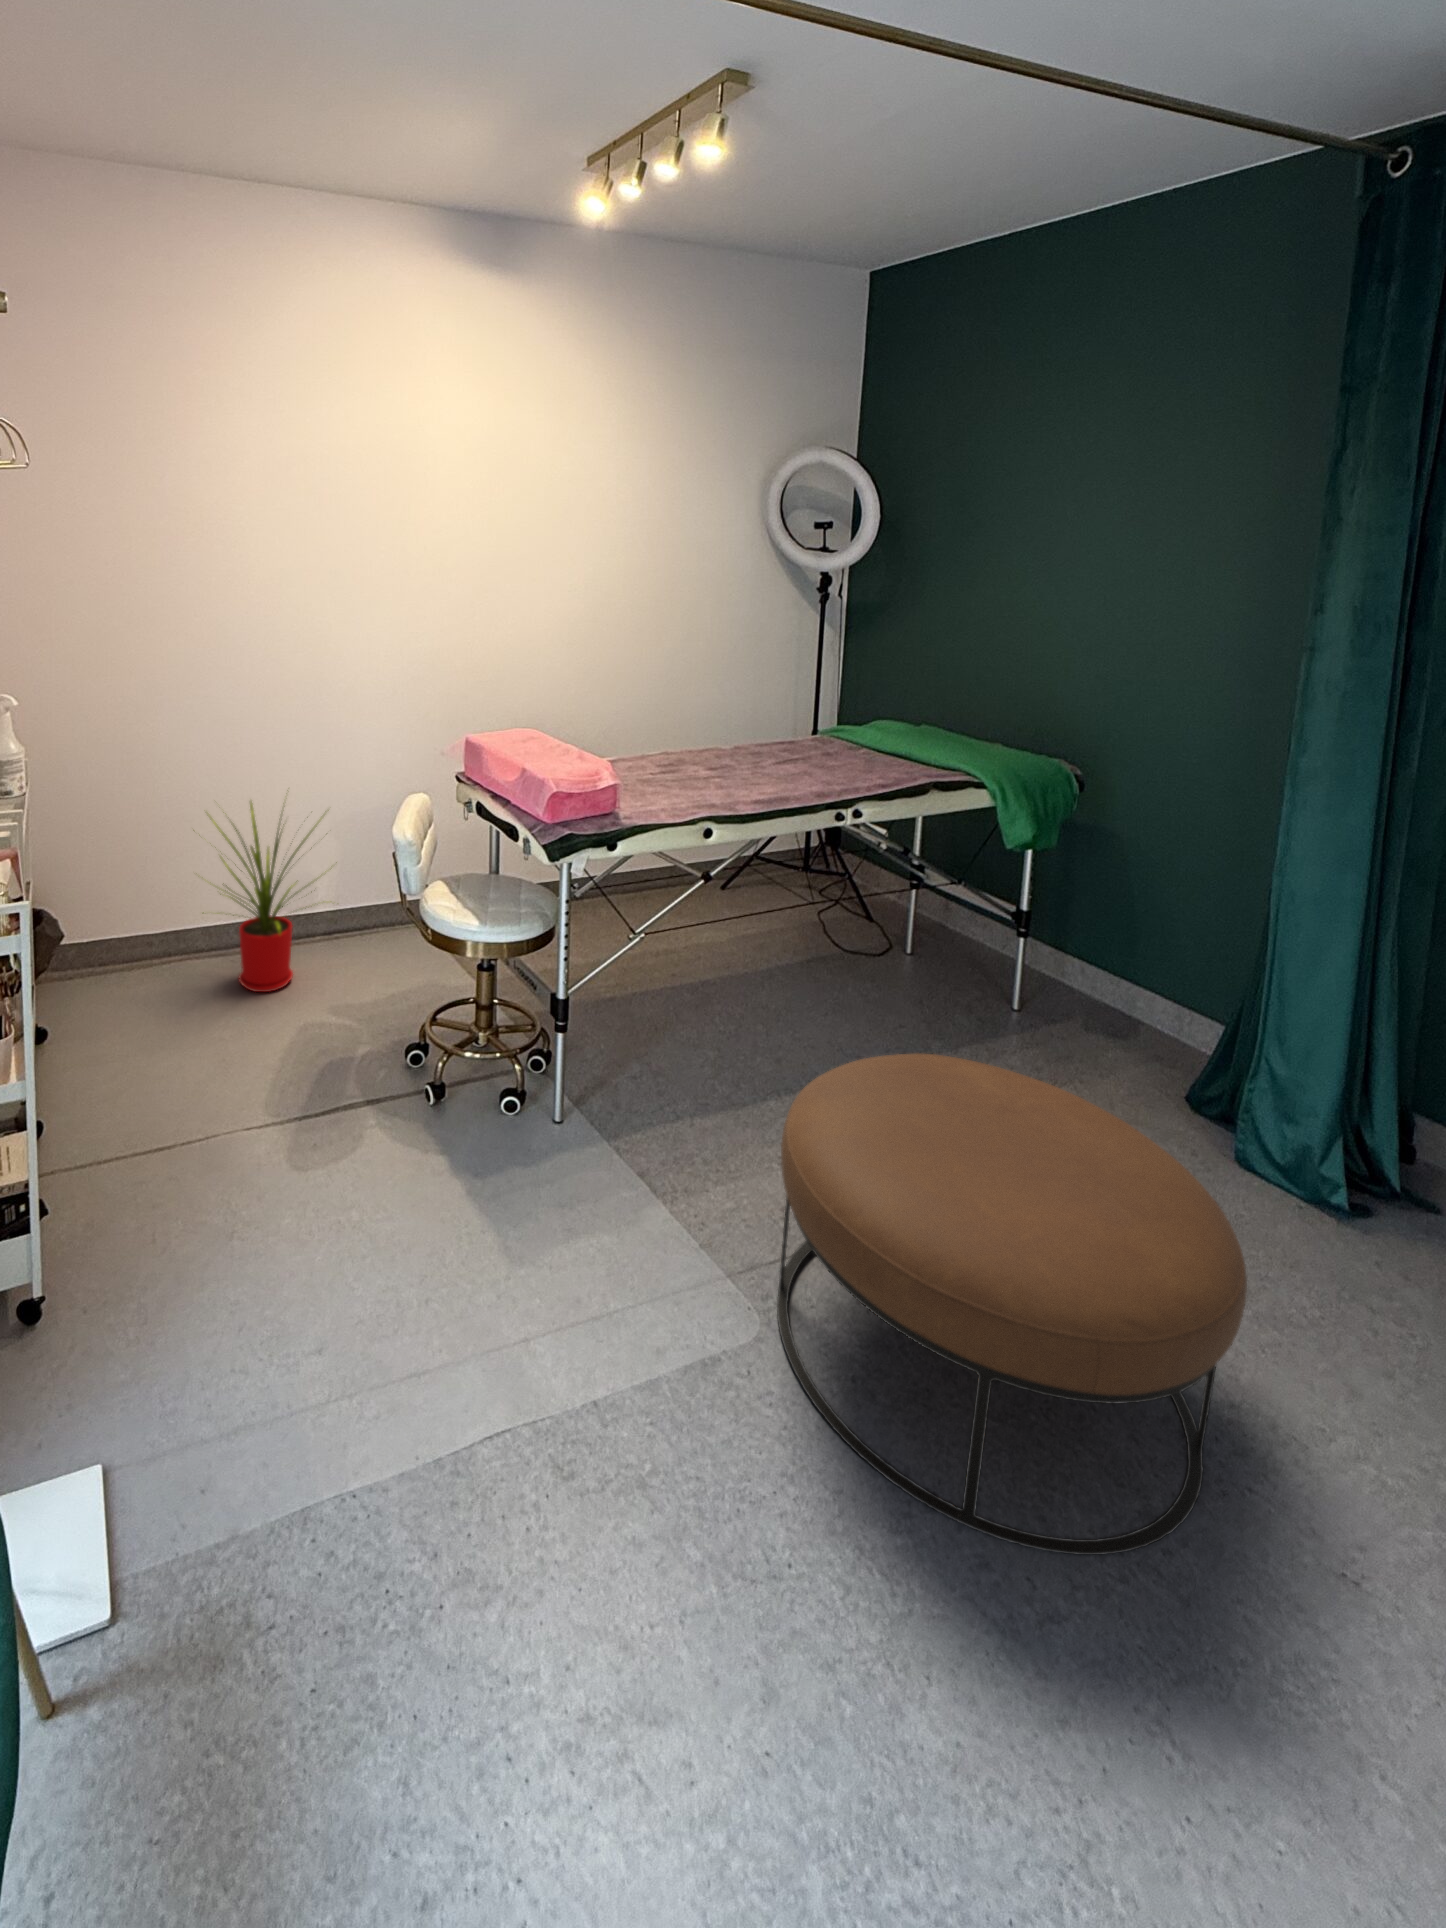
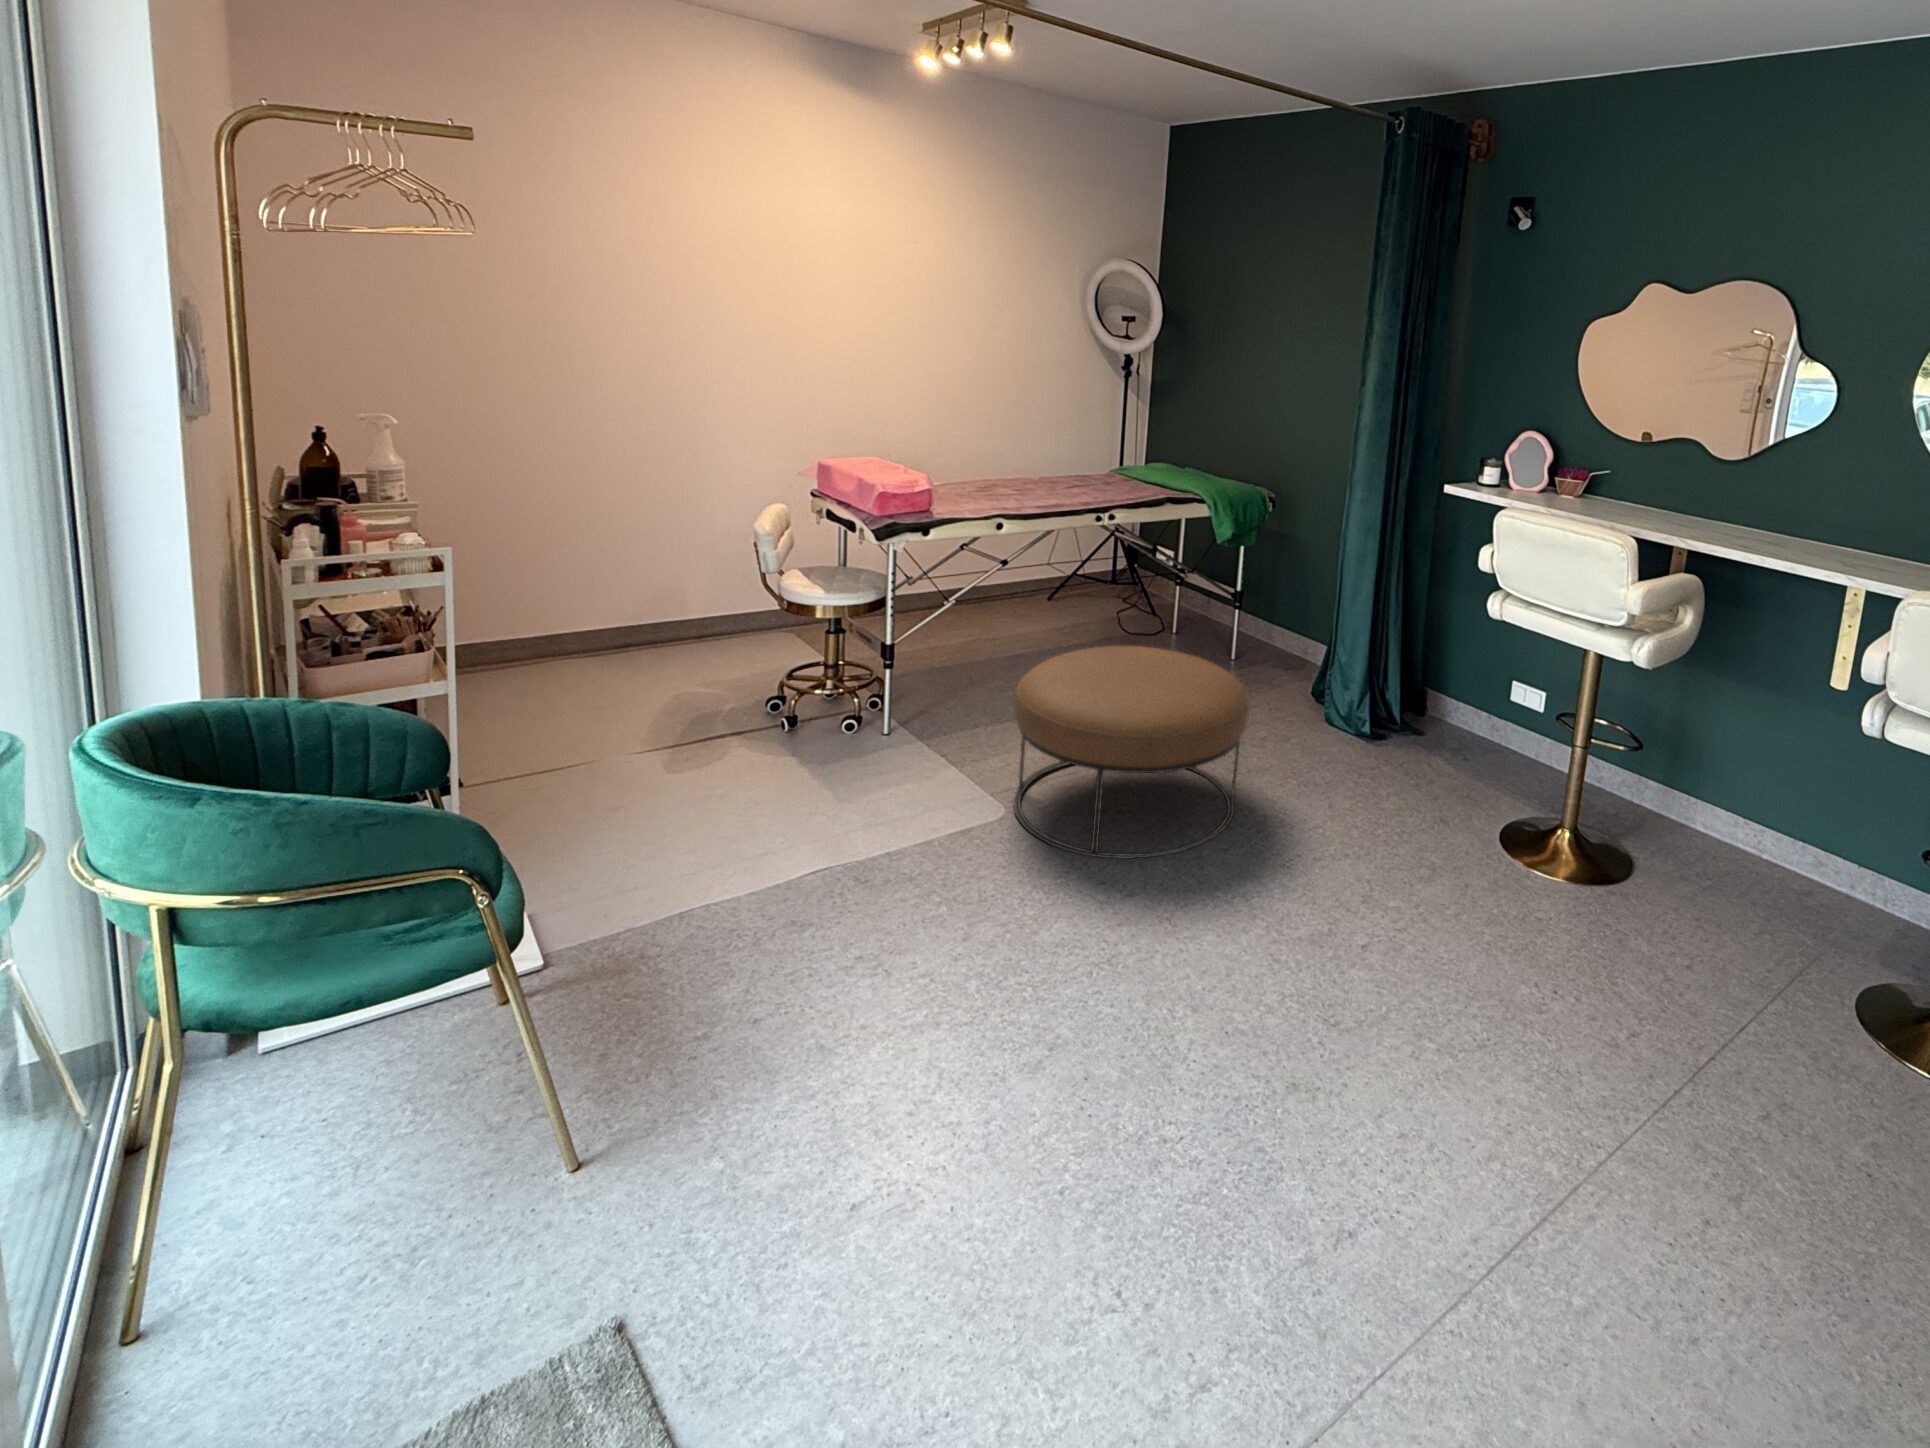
house plant: present [203,802,337,992] -> none [559,512,706,682]

